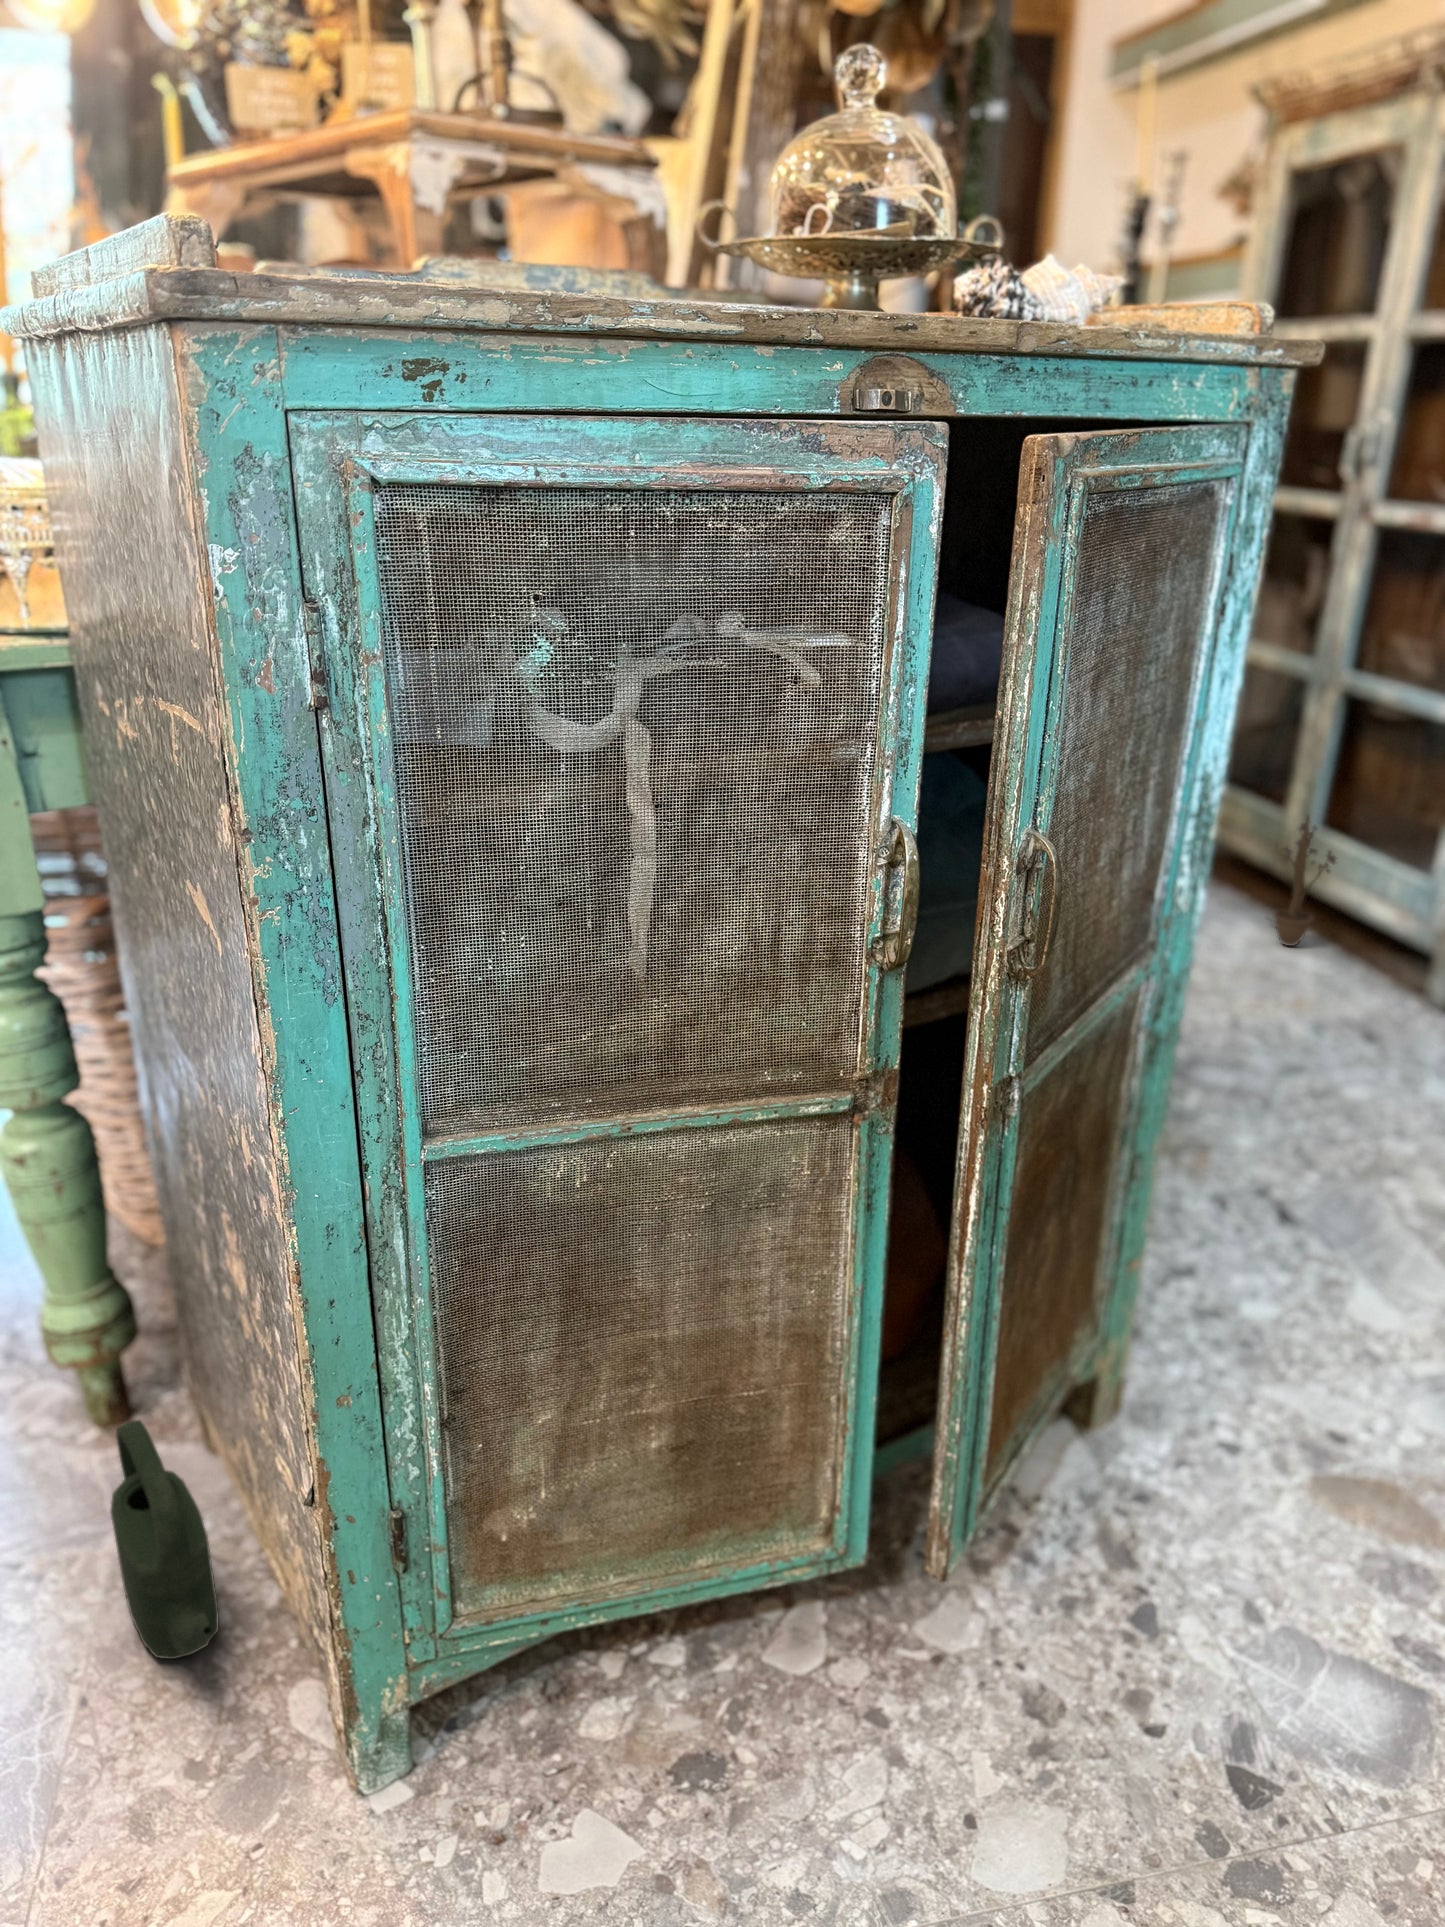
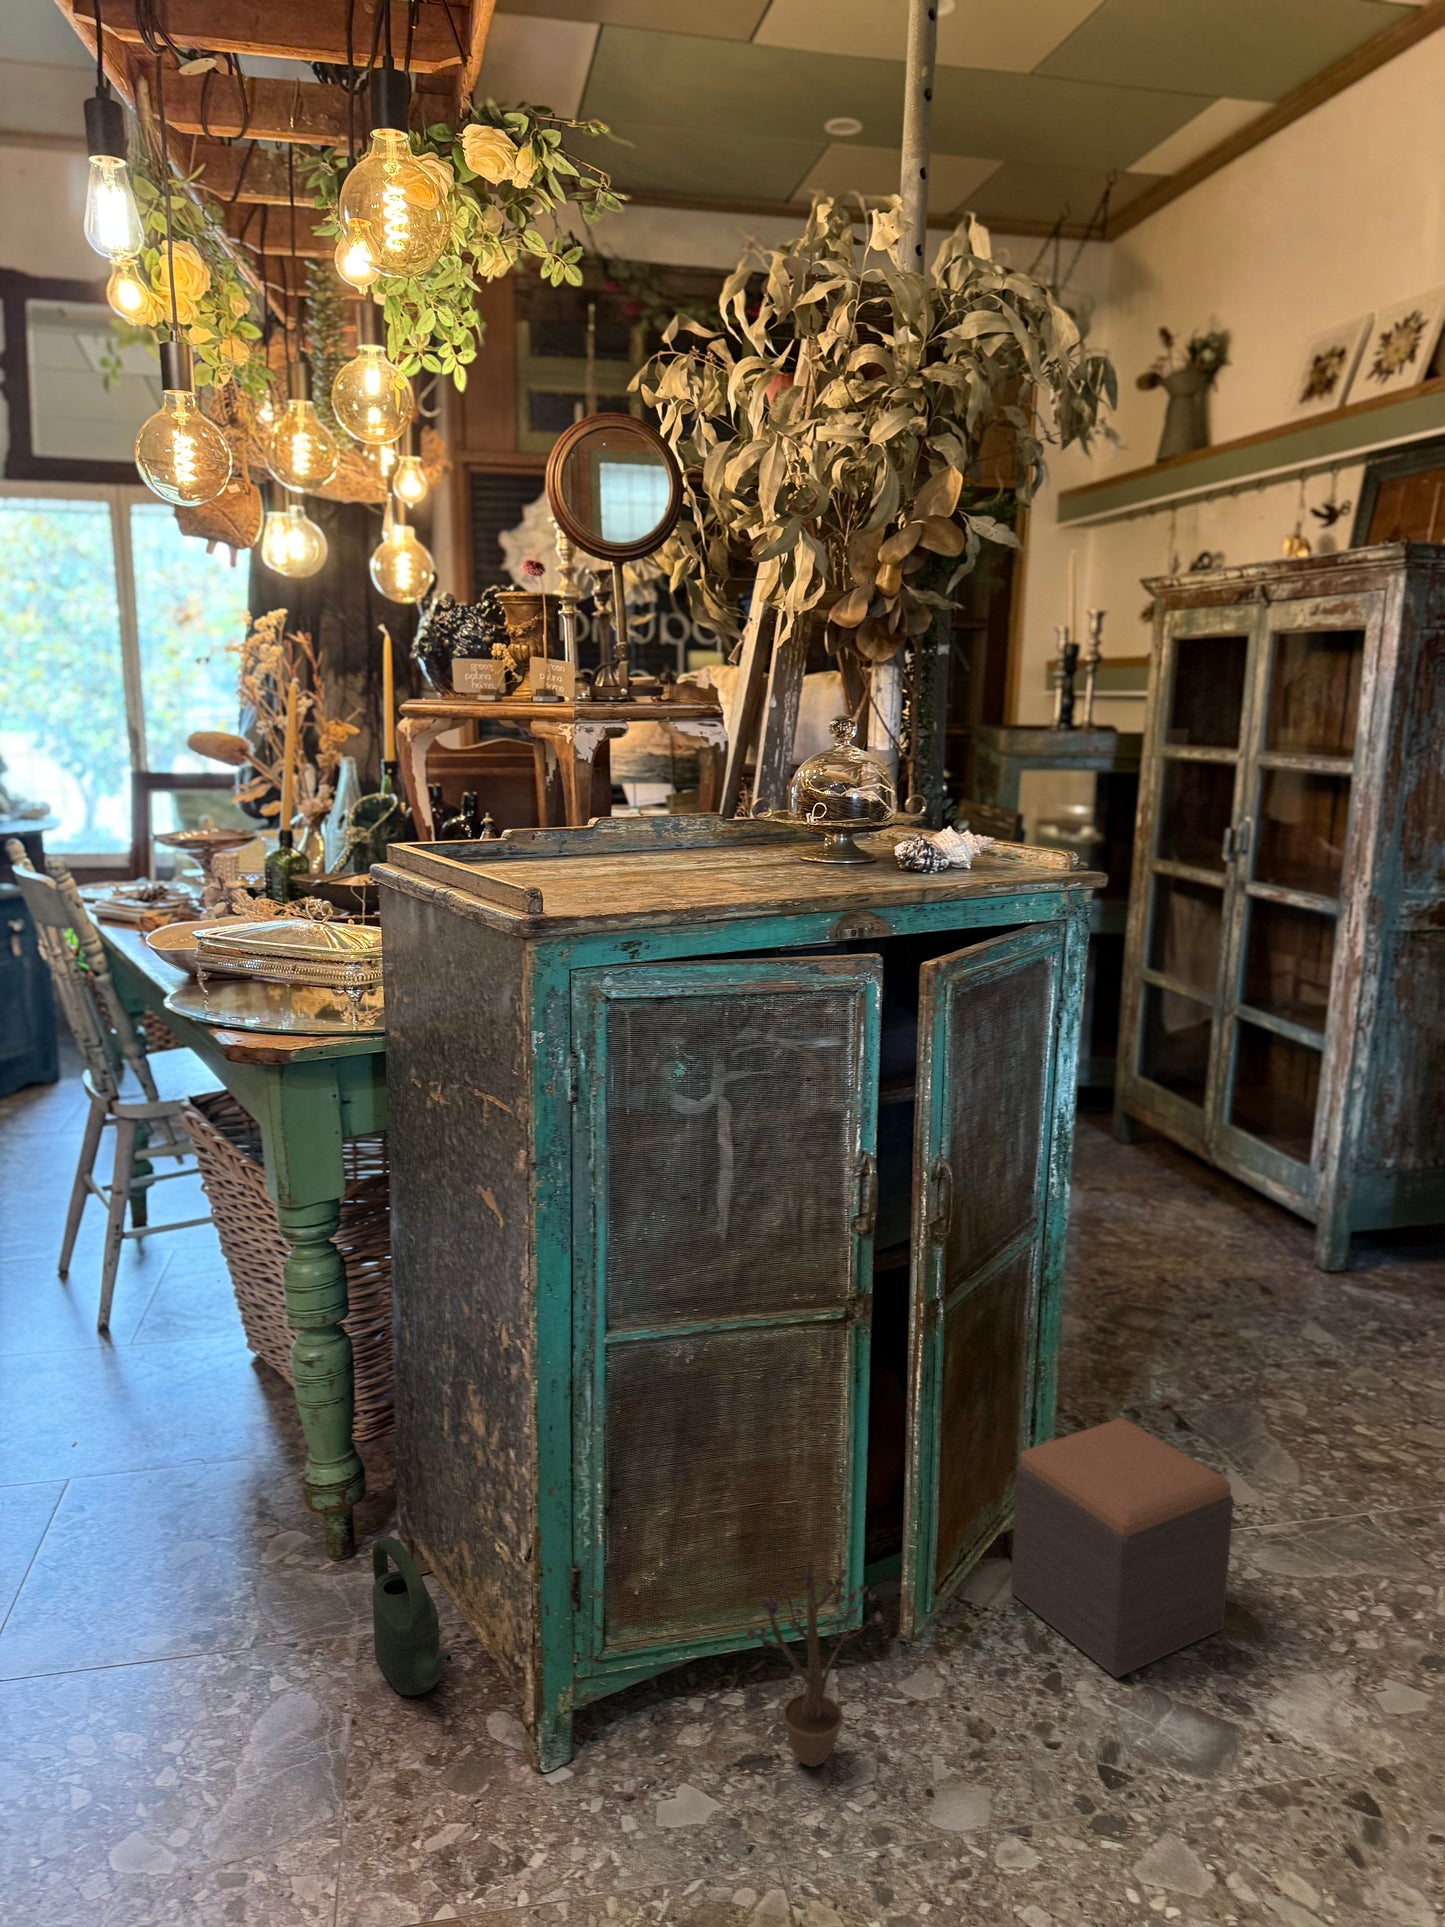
decorative plant: present [1270,814,1337,946] -> present [717,1560,883,1766]
footstool: none [1075,1231,1428,1613] -> present [1011,1418,1234,1678]

